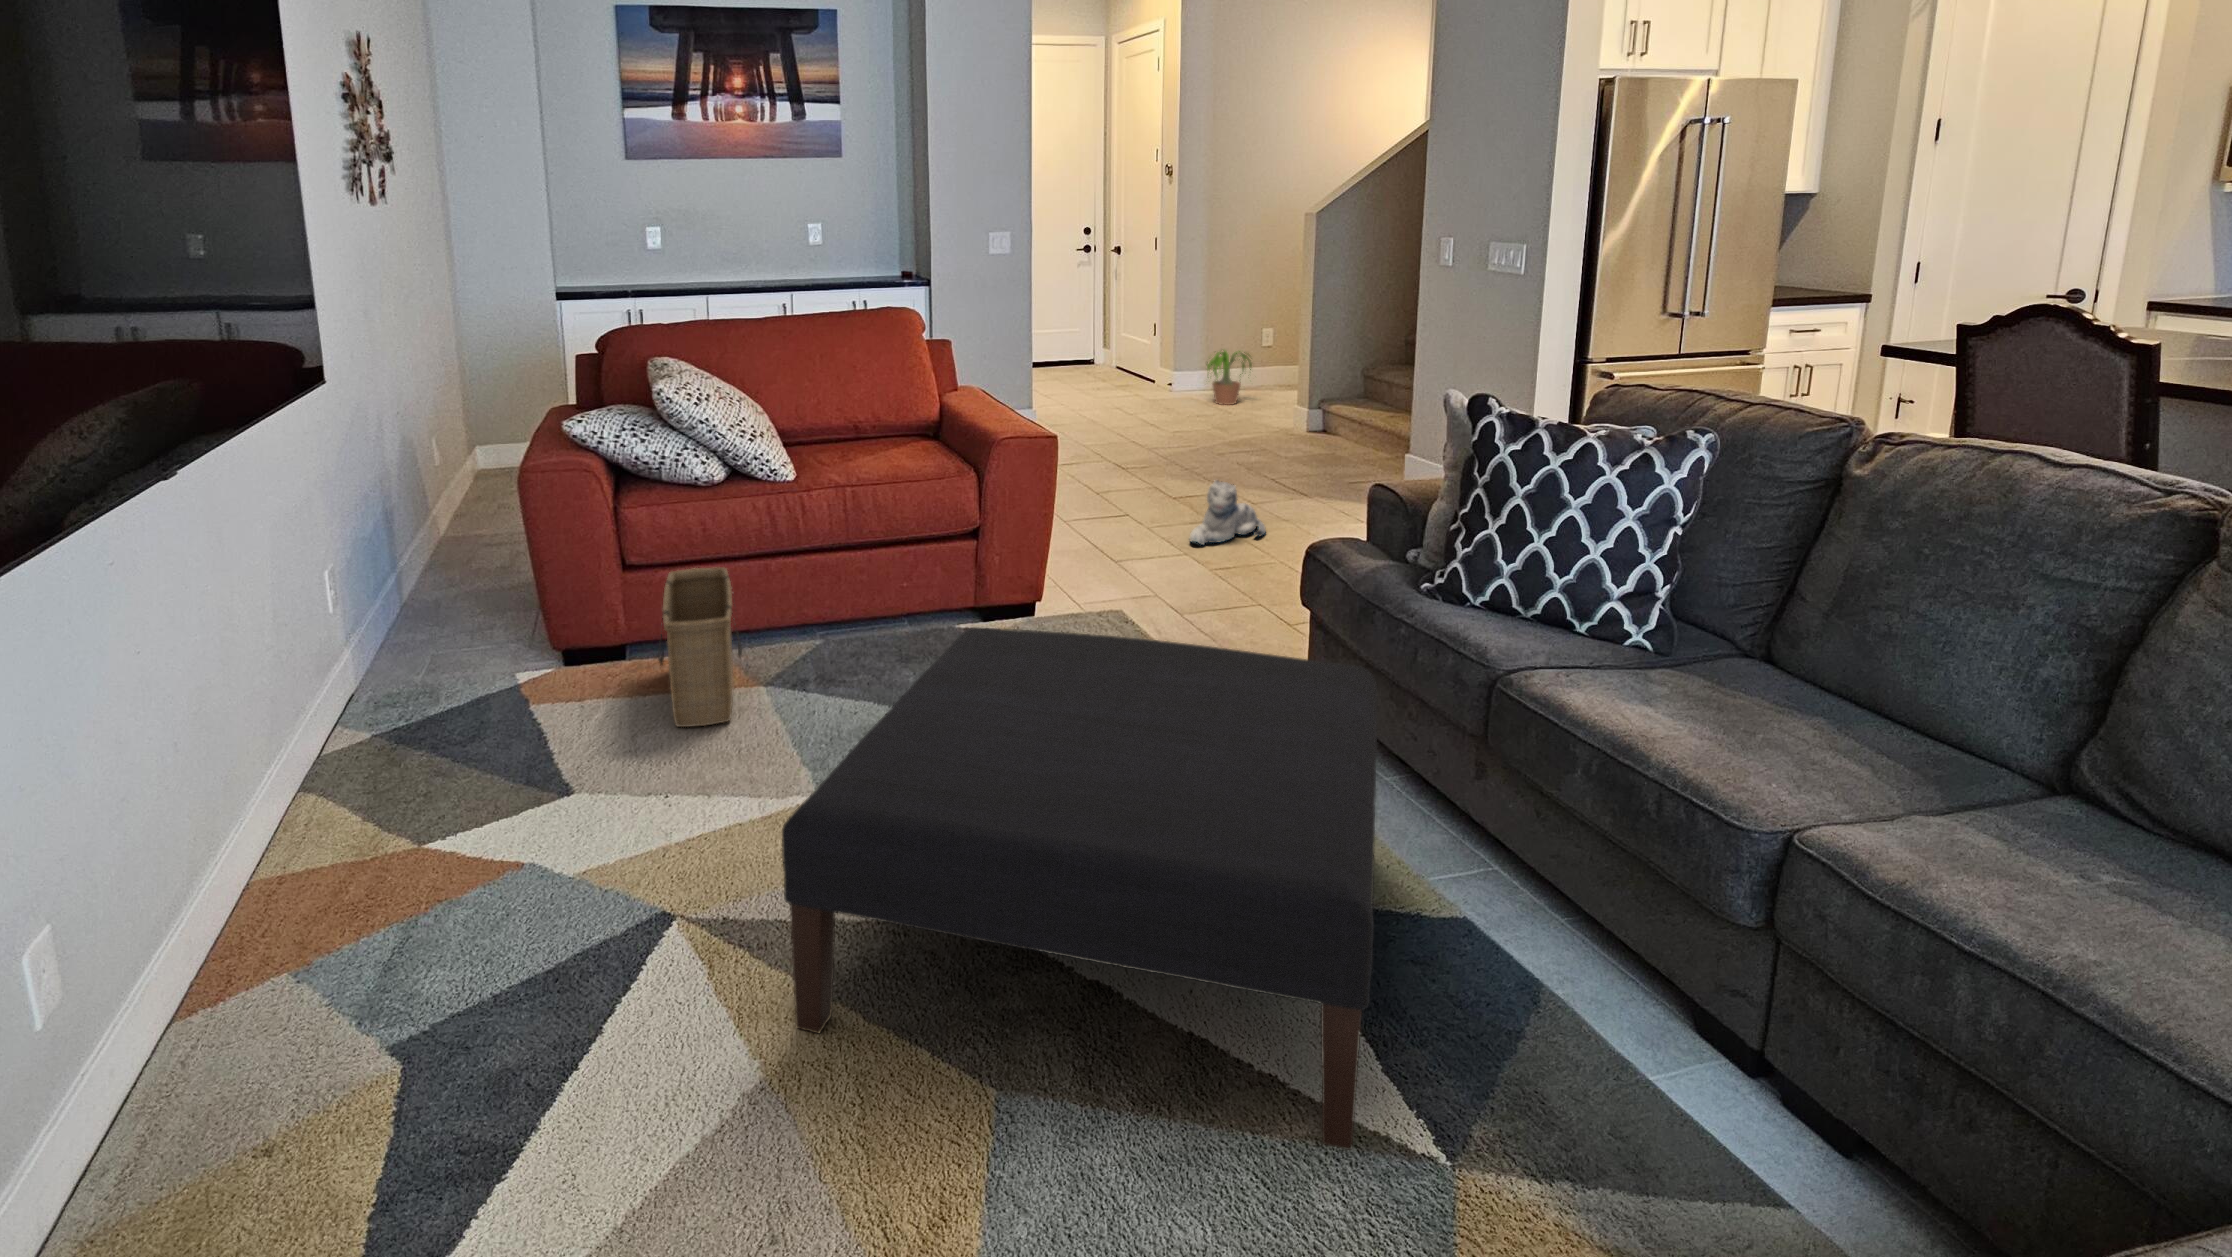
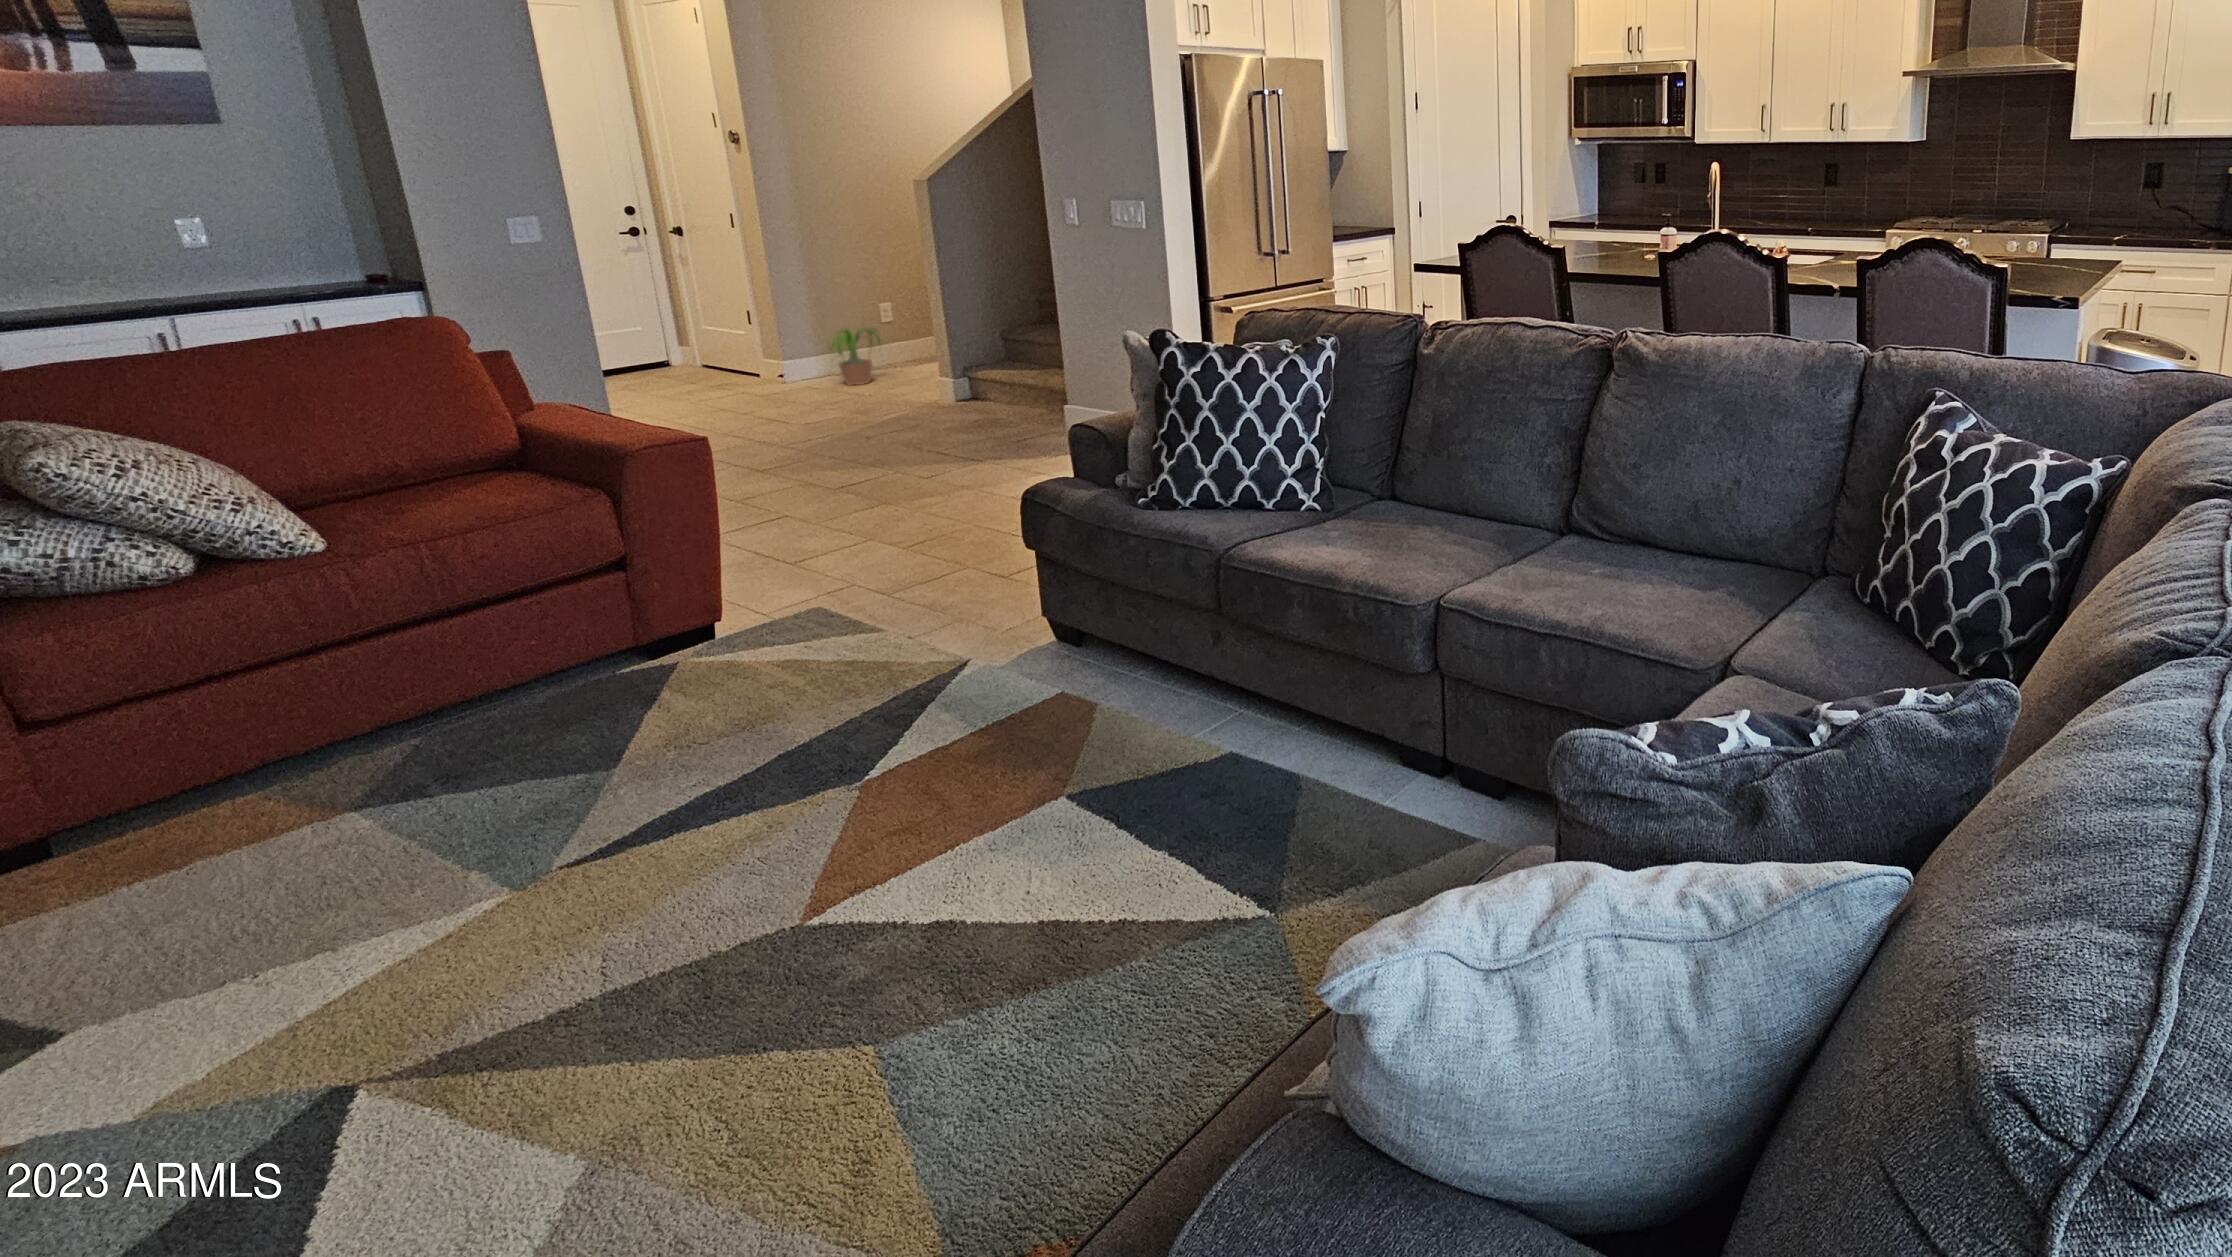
plush toy: present [1190,480,1266,545] -> none [871,456,951,525]
basket: present [658,567,742,727] -> none [131,684,318,900]
ottoman: present [782,628,1377,1150] -> none [543,577,1201,1112]

